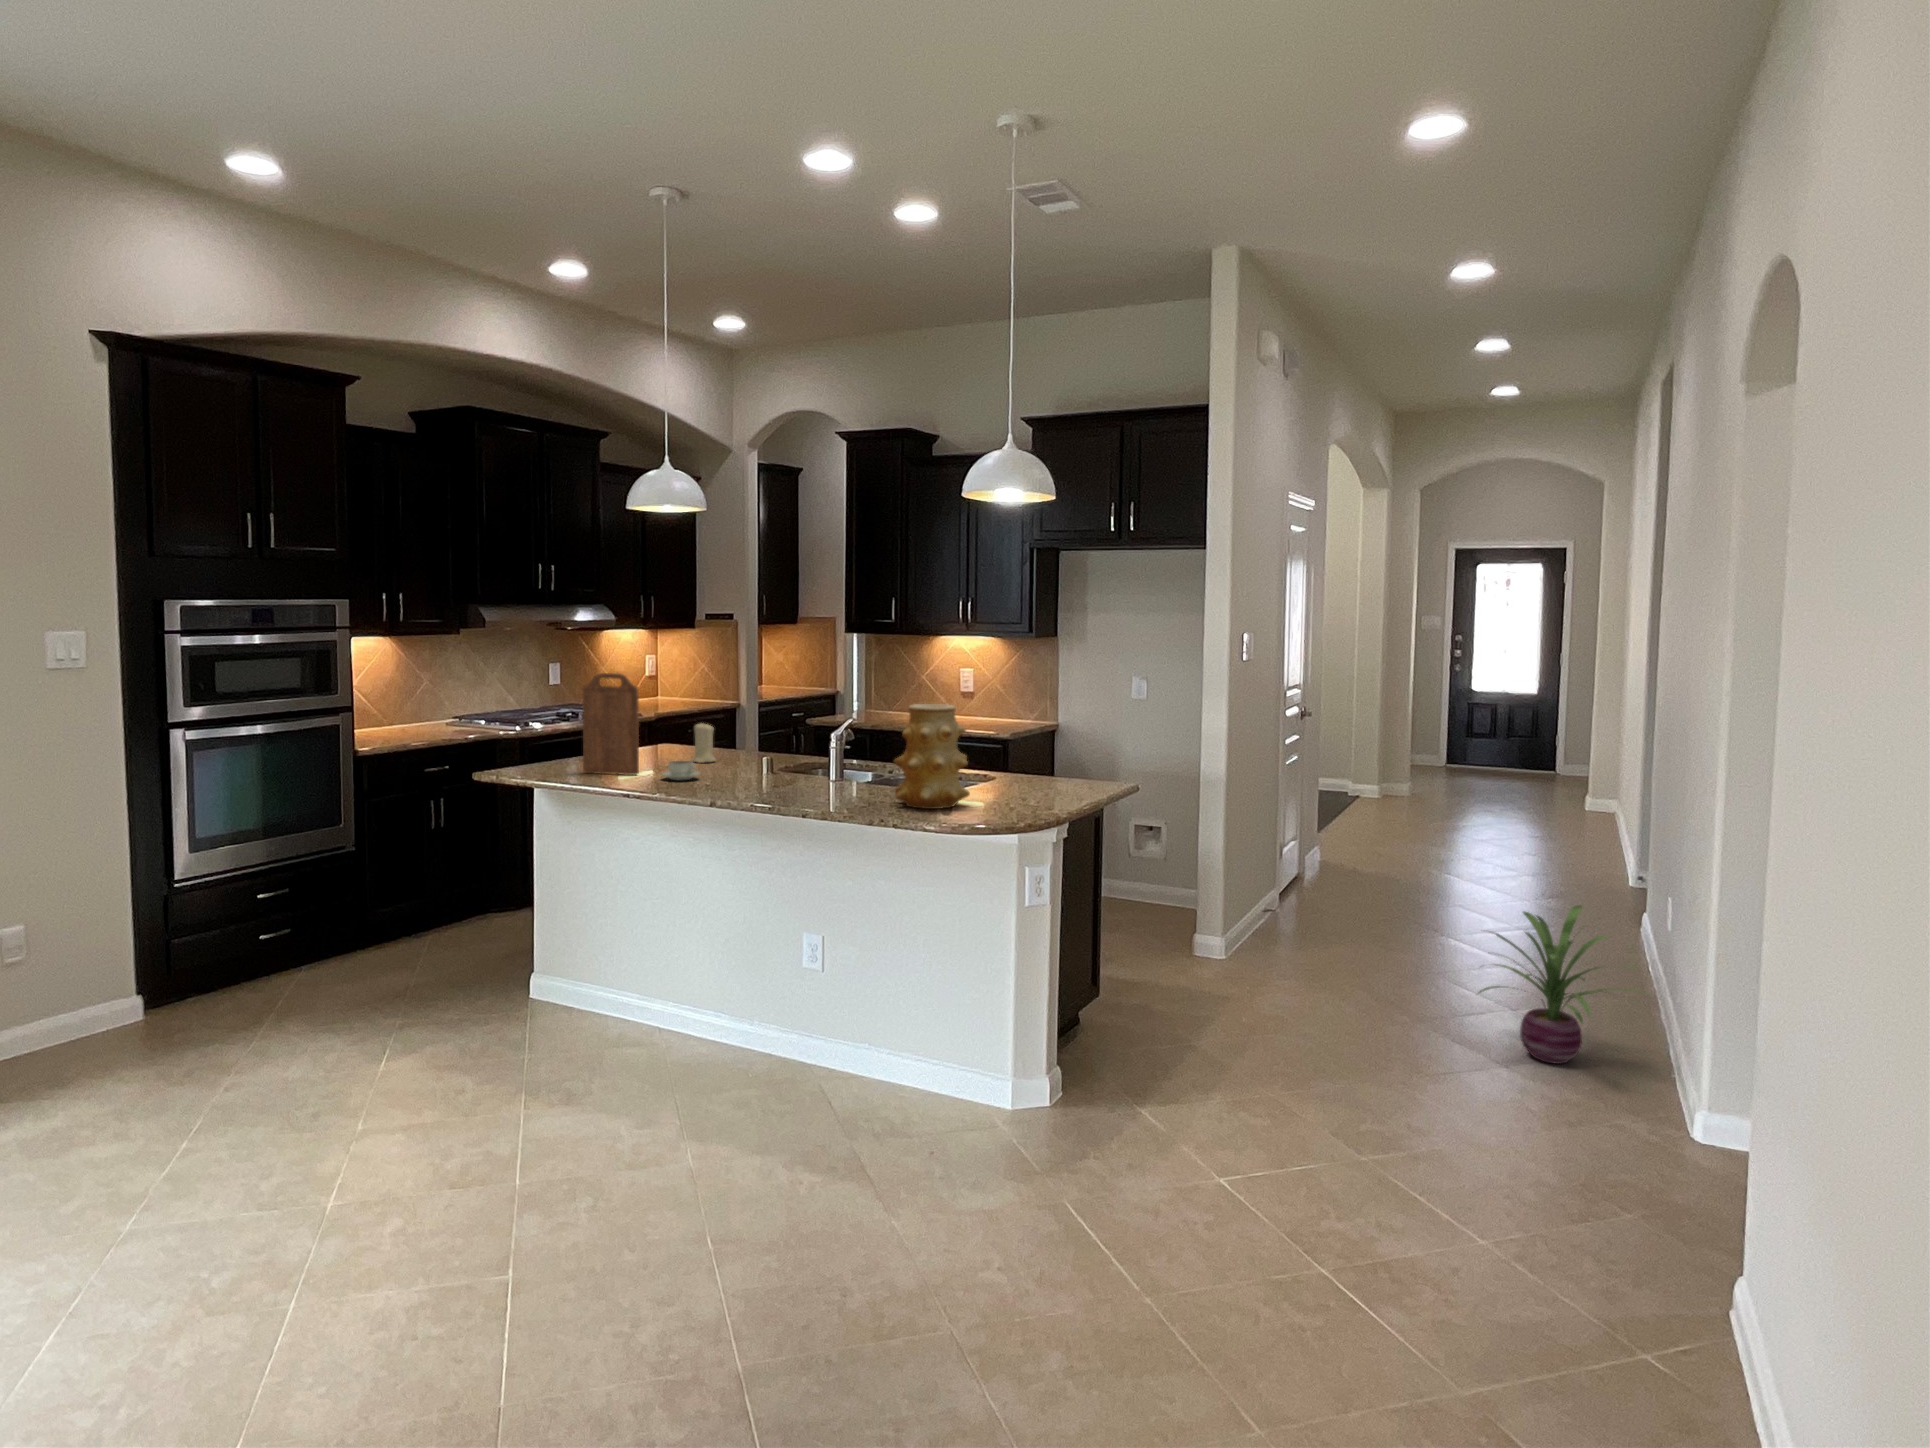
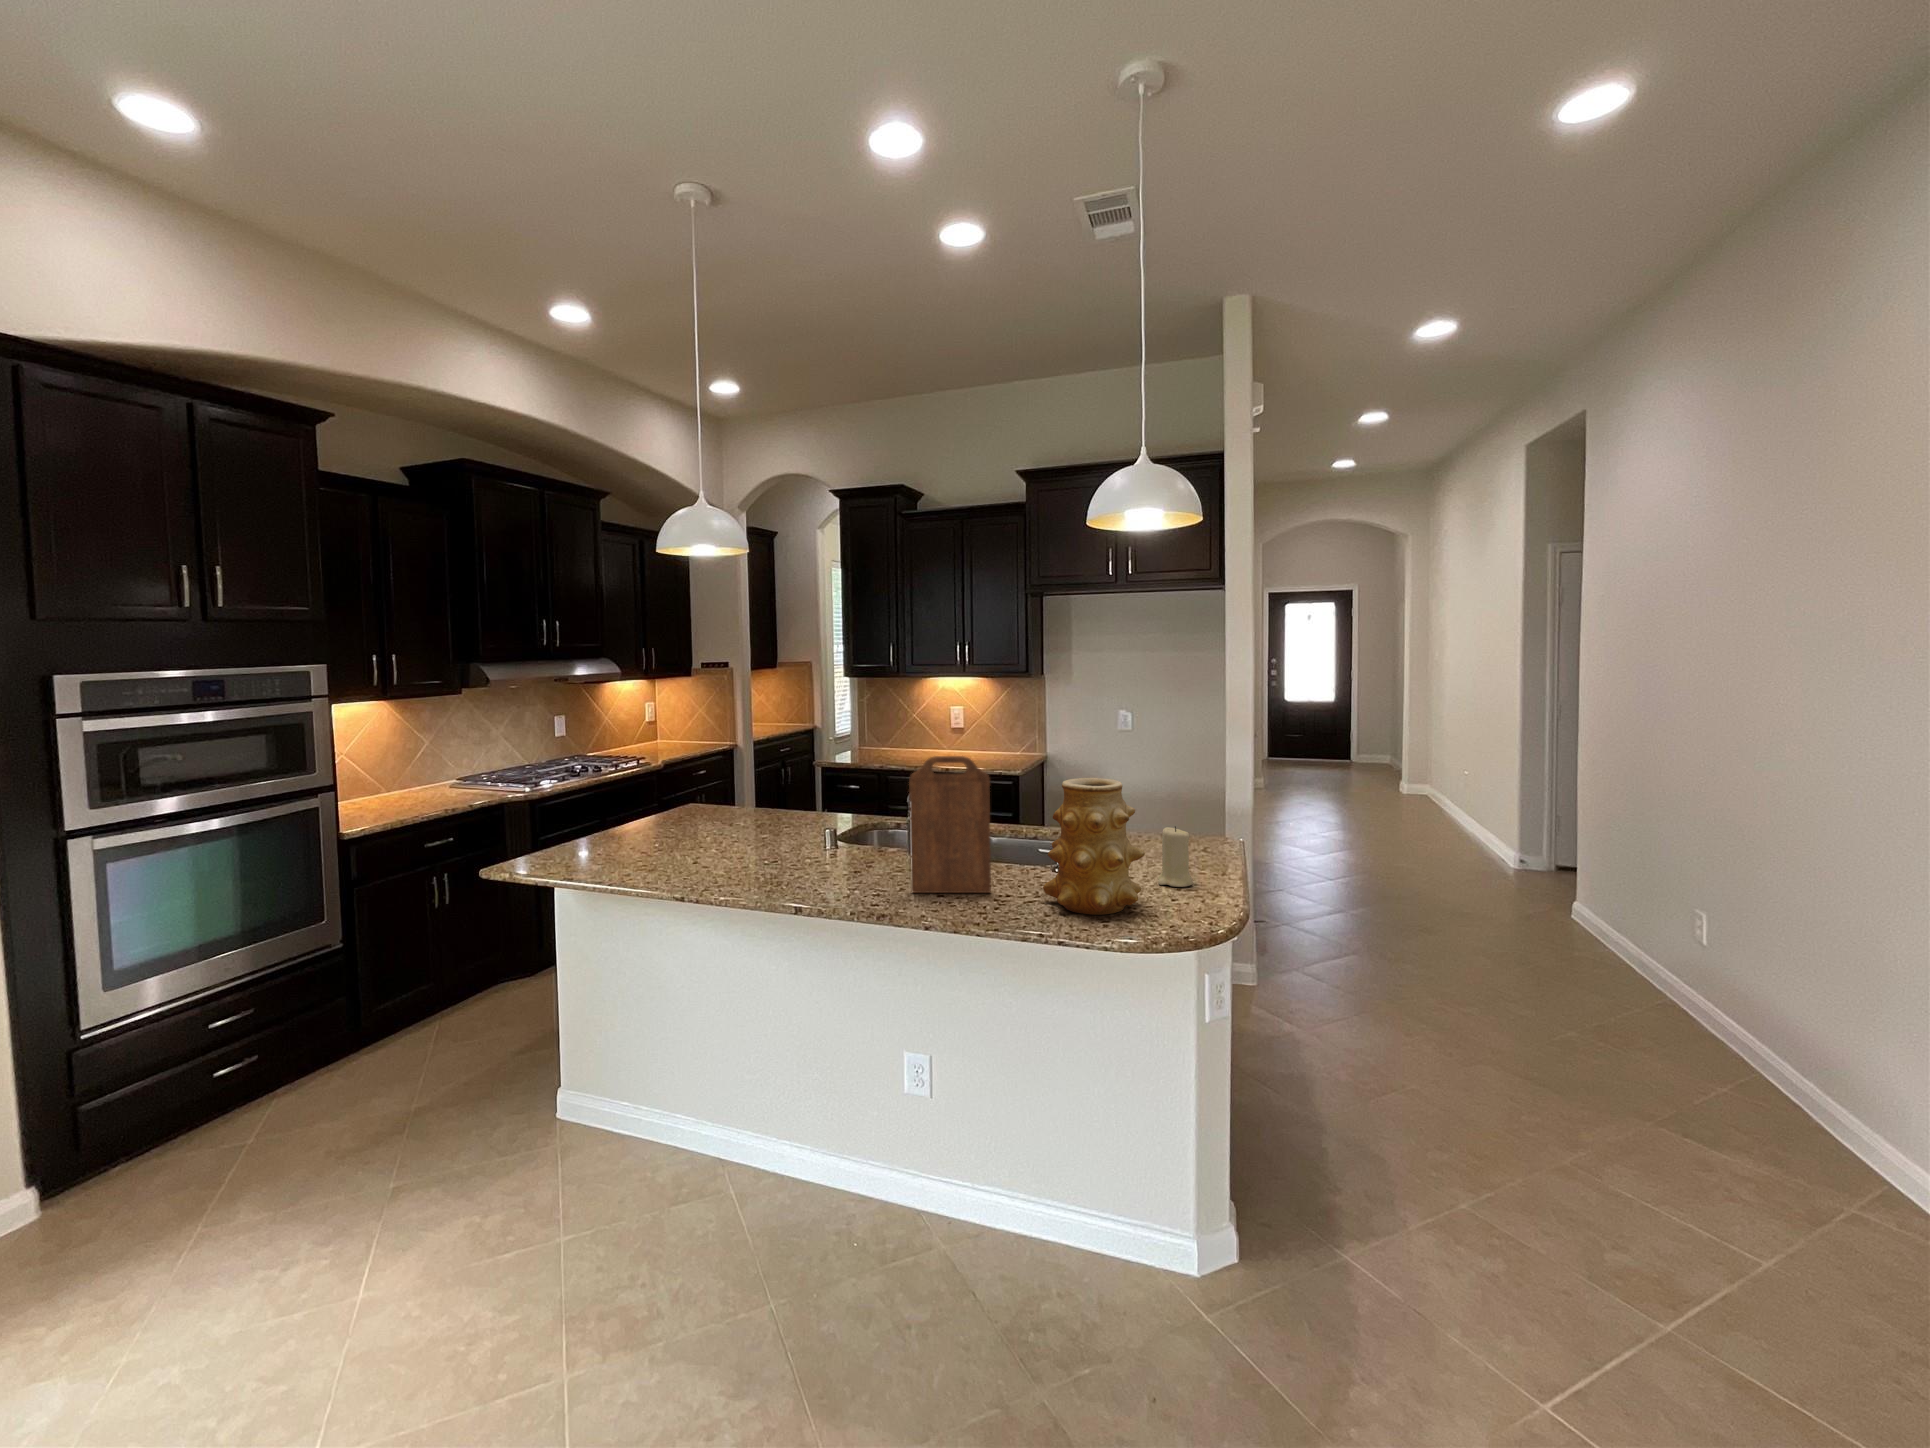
cutting board: present [583,673,639,775] -> present [909,756,991,893]
candle: present [691,723,716,763] -> present [1158,826,1193,887]
coffee cup: present [662,761,699,780] -> none [725,848,772,874]
decorative plant: present [1479,905,1649,1064] -> none [1571,941,1797,1115]

